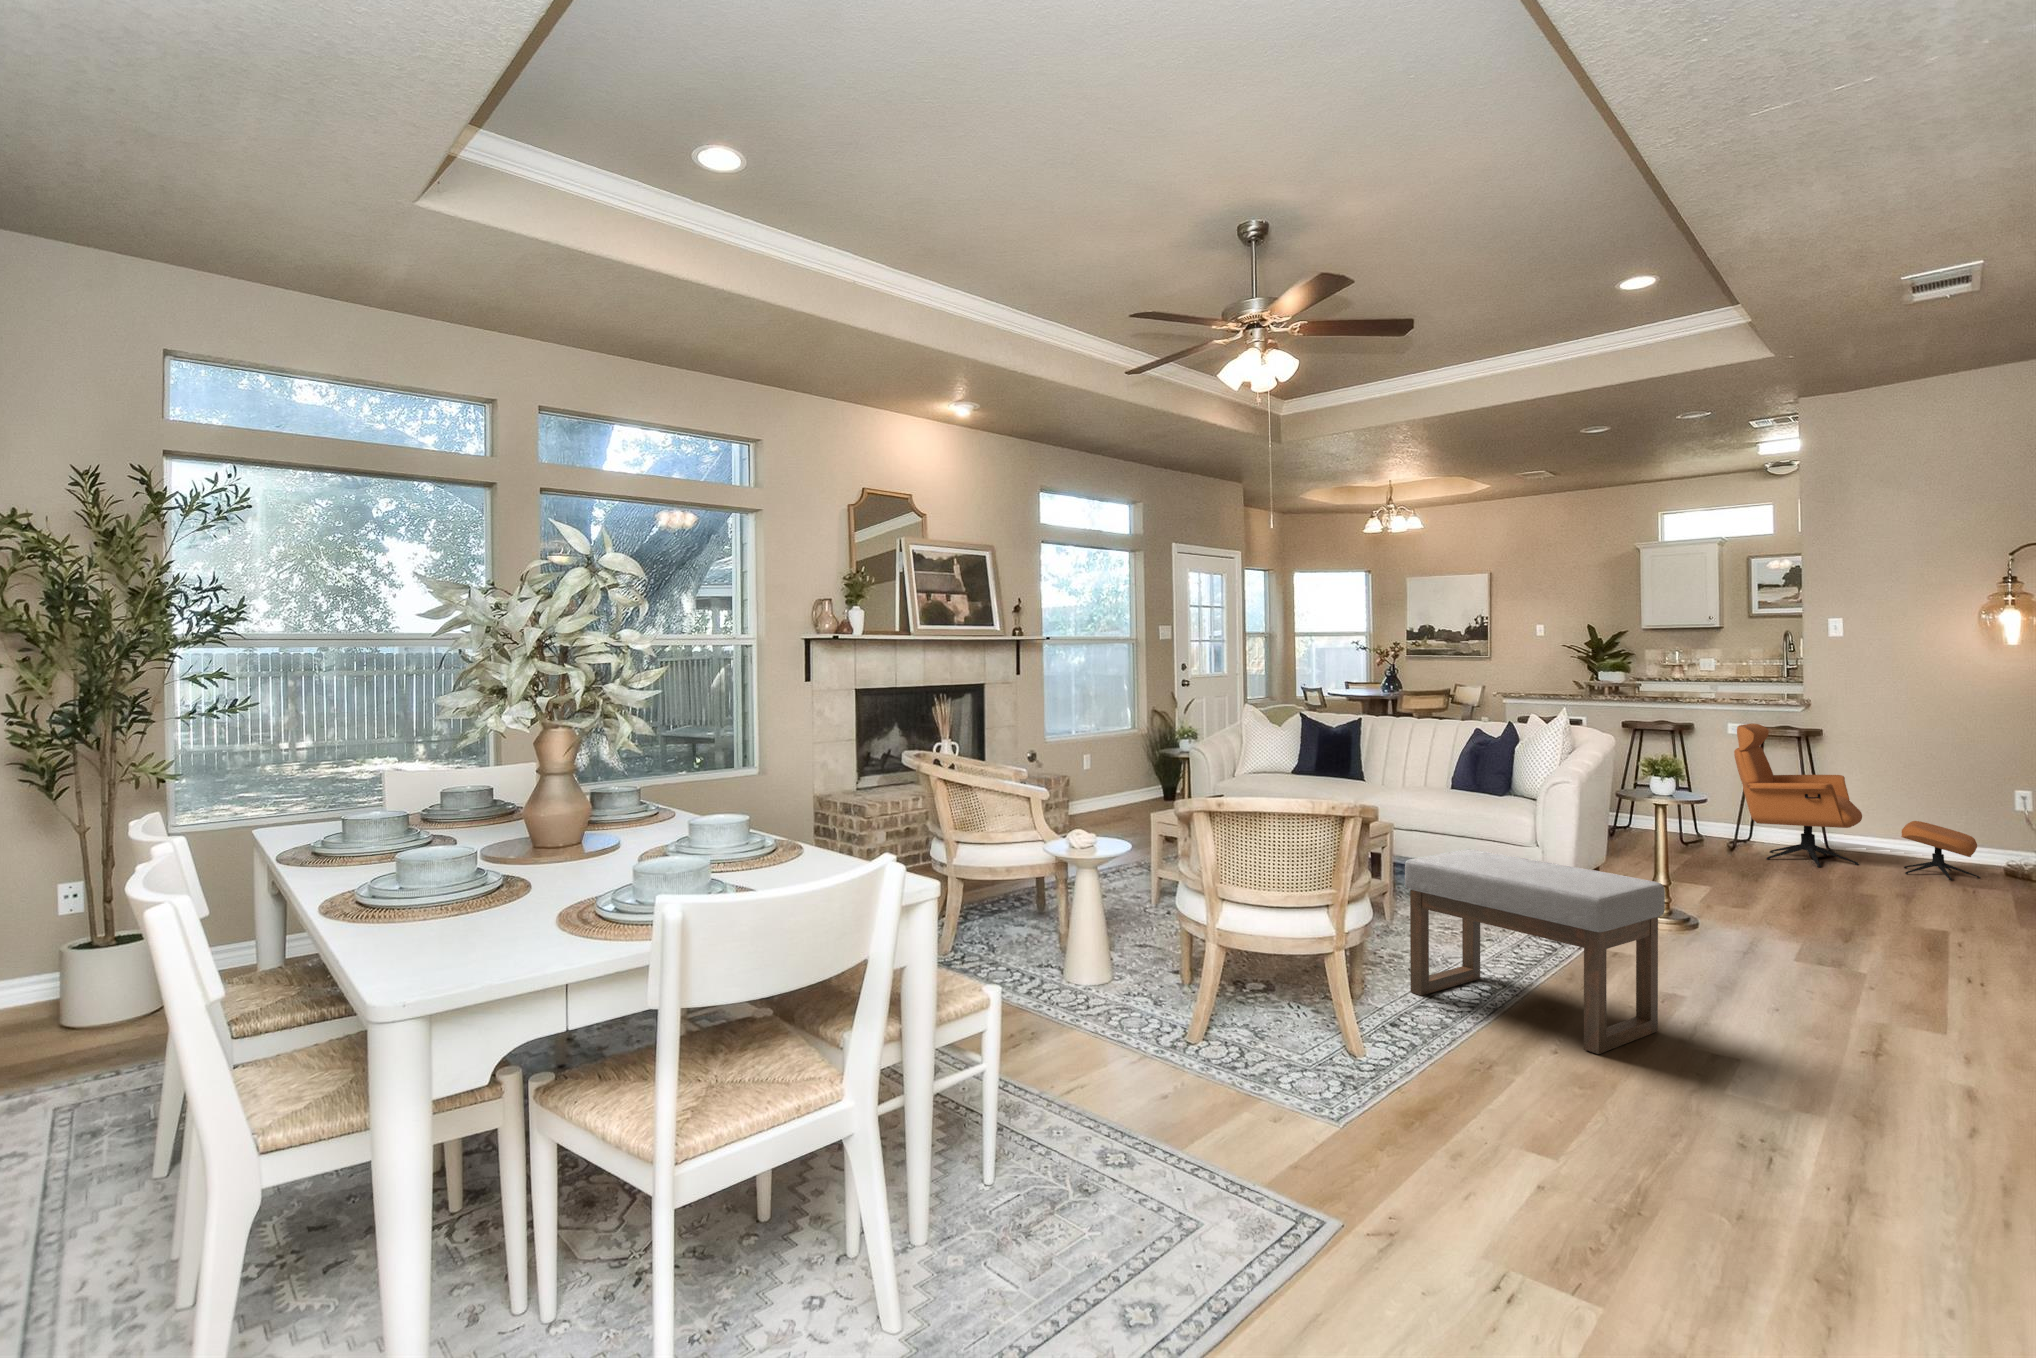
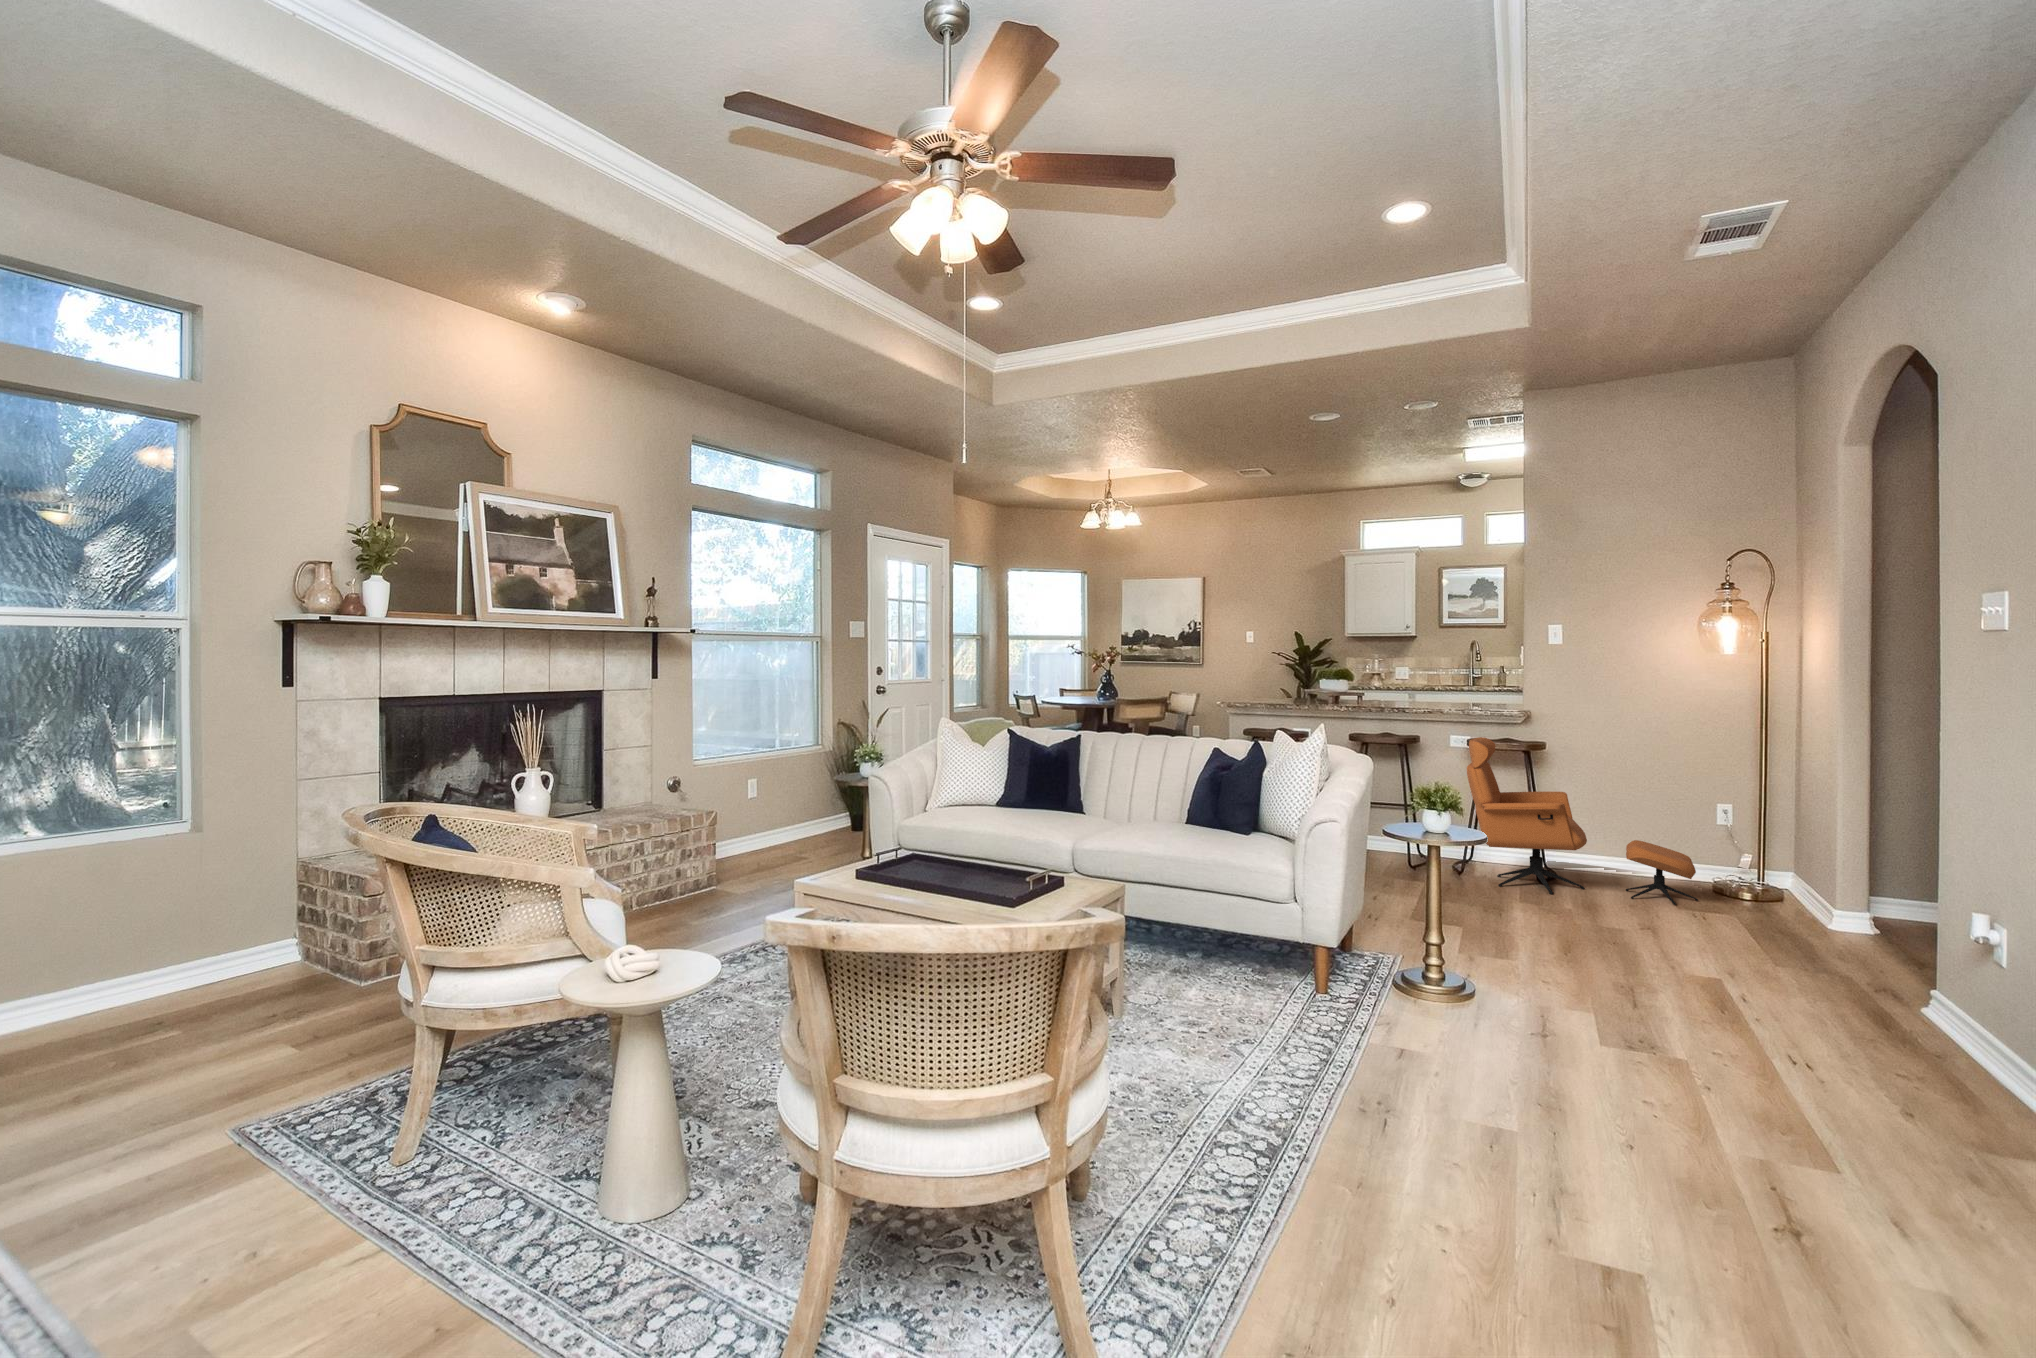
ottoman: present [1405,849,1665,1054] -> none [1153,930,1511,1272]

